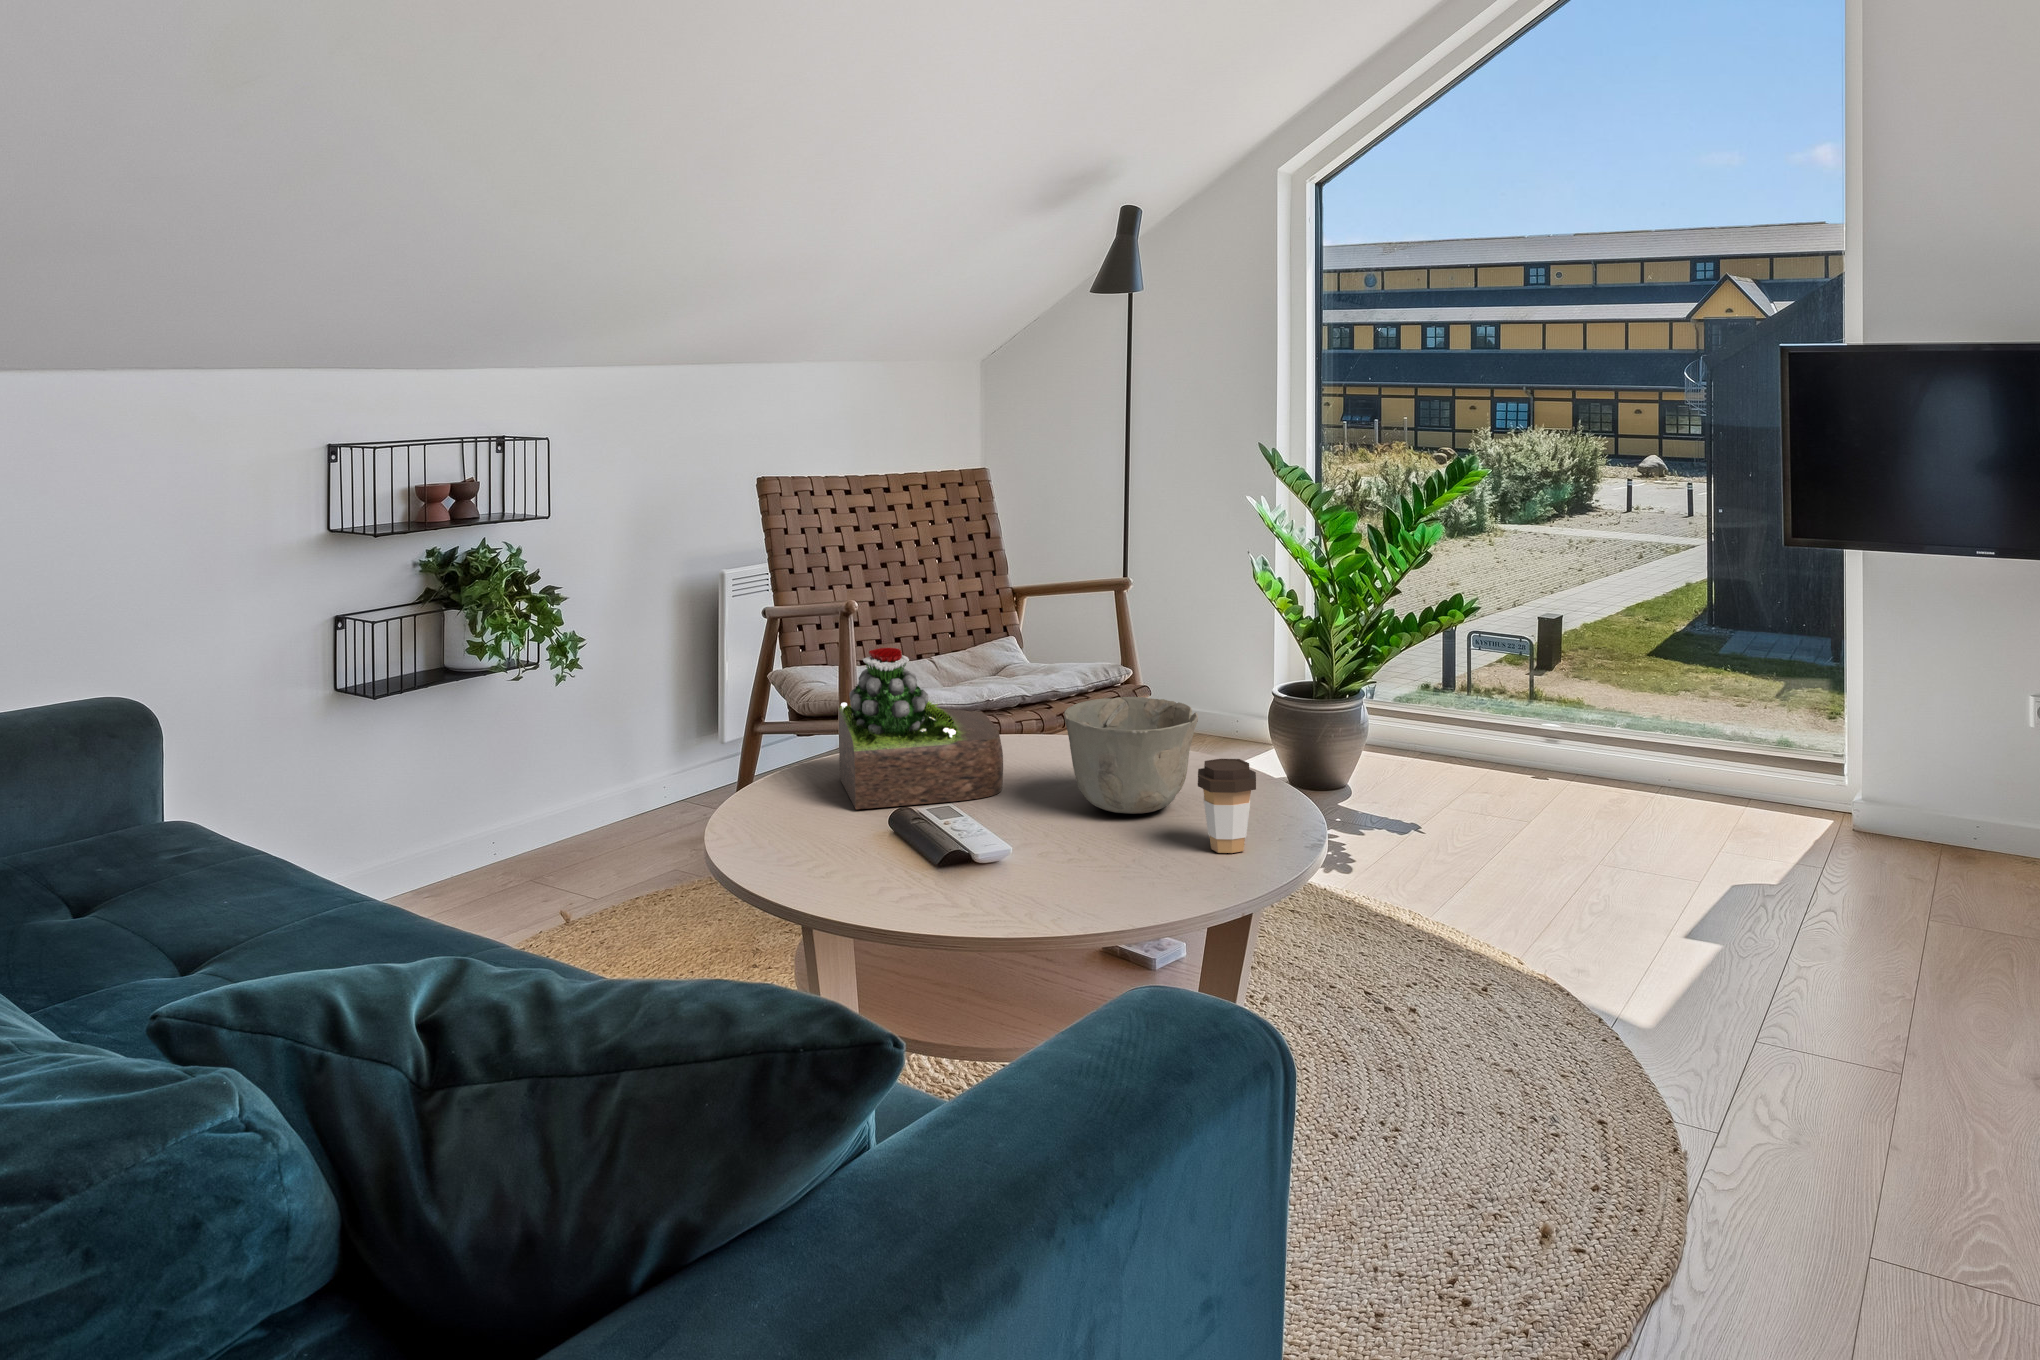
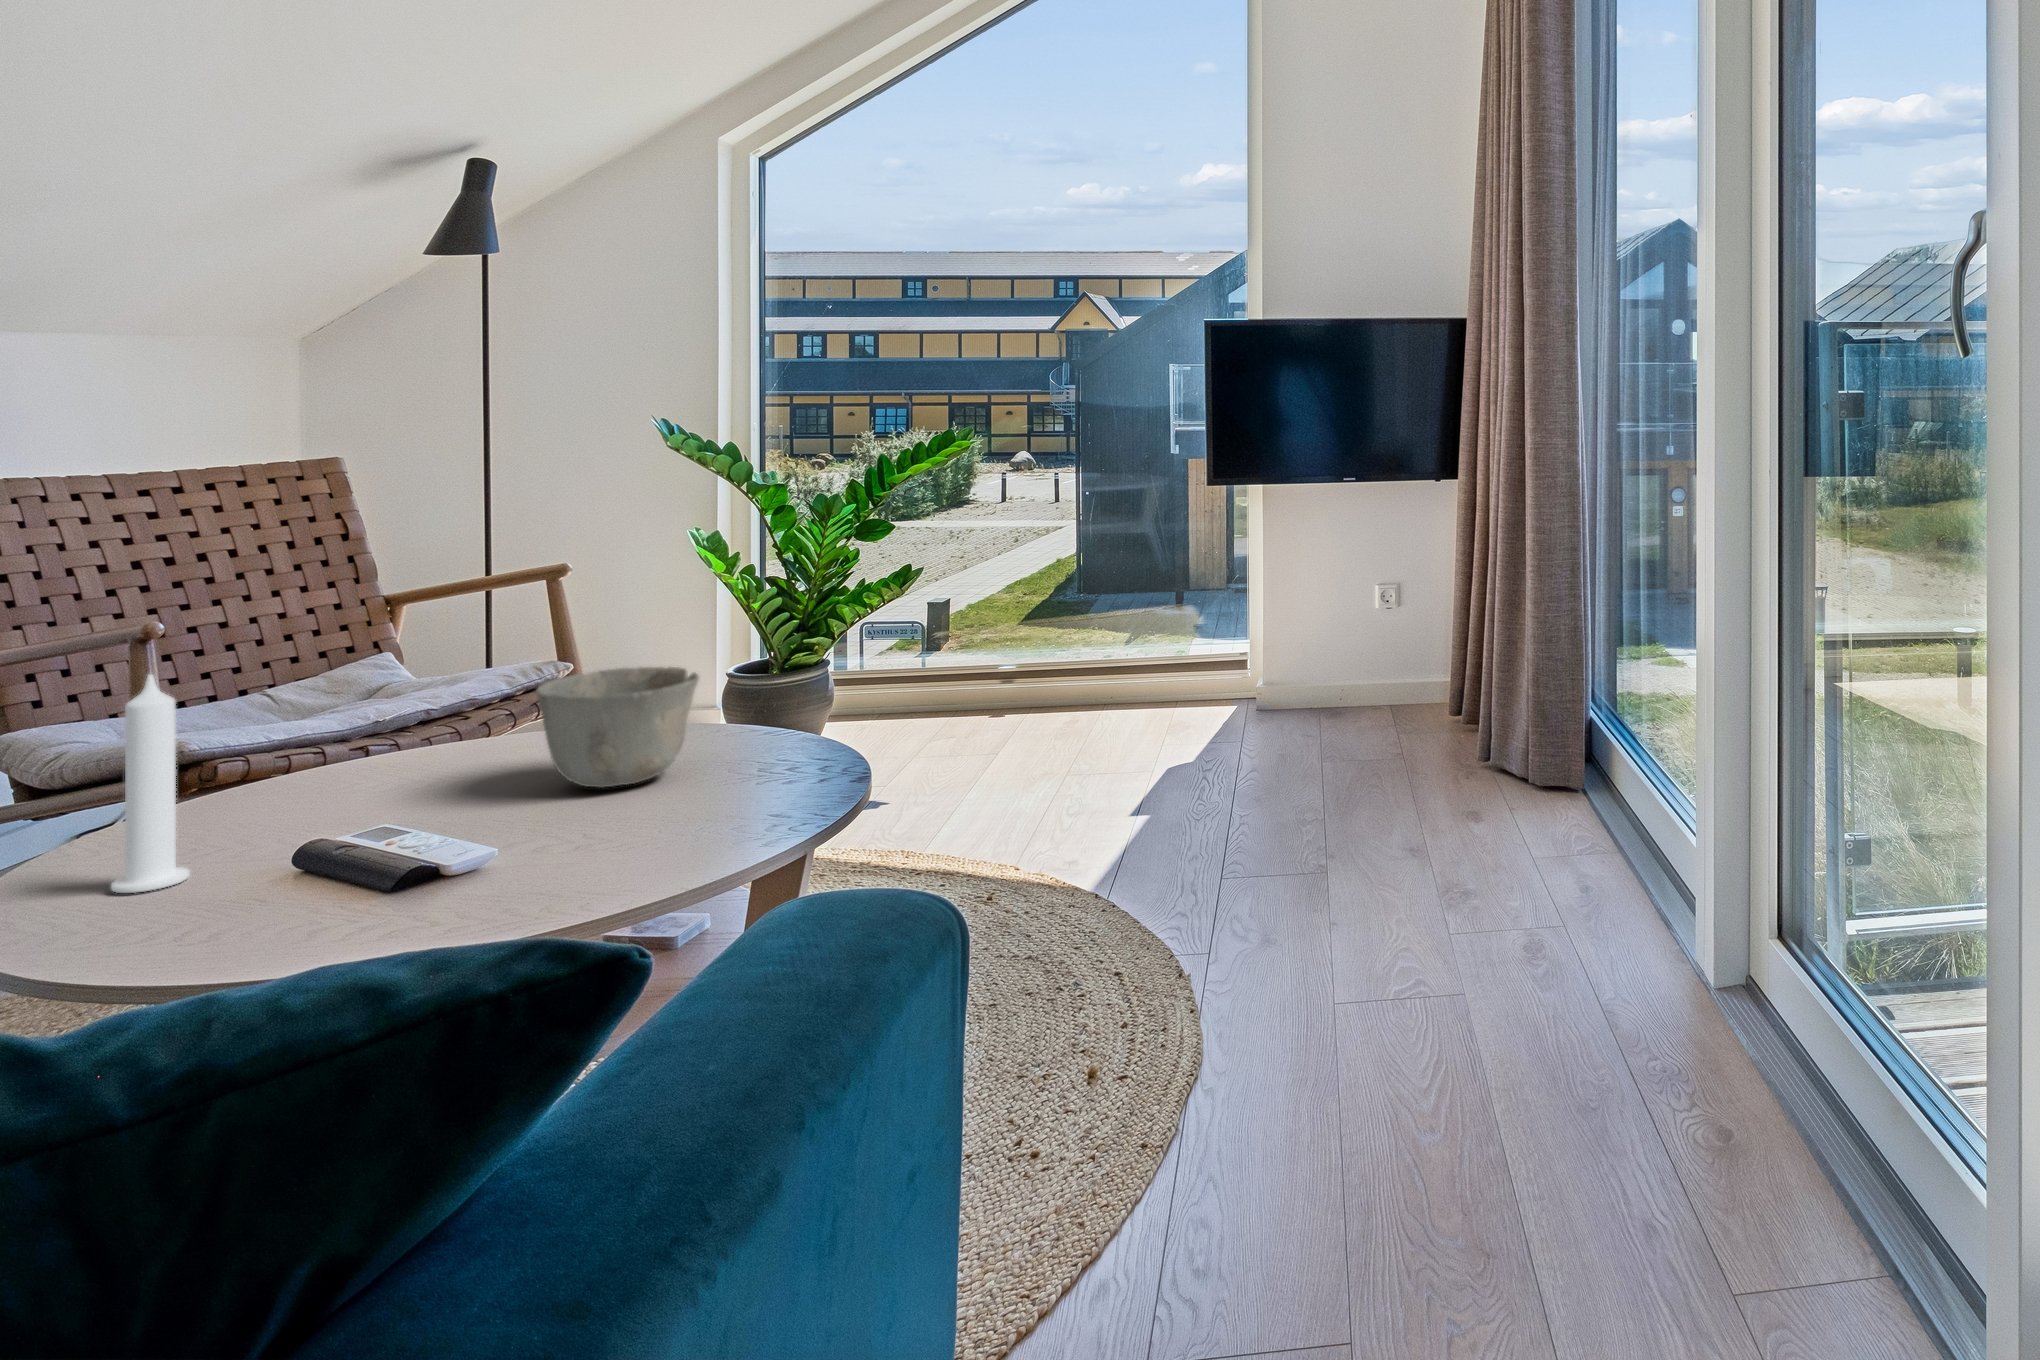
succulent plant: present [839,648,1003,809] -> none [196,649,445,841]
candle: none [763,668,812,843] -> present [111,674,190,893]
coffee cup: present [1198,759,1256,853] -> none [717,704,786,799]

